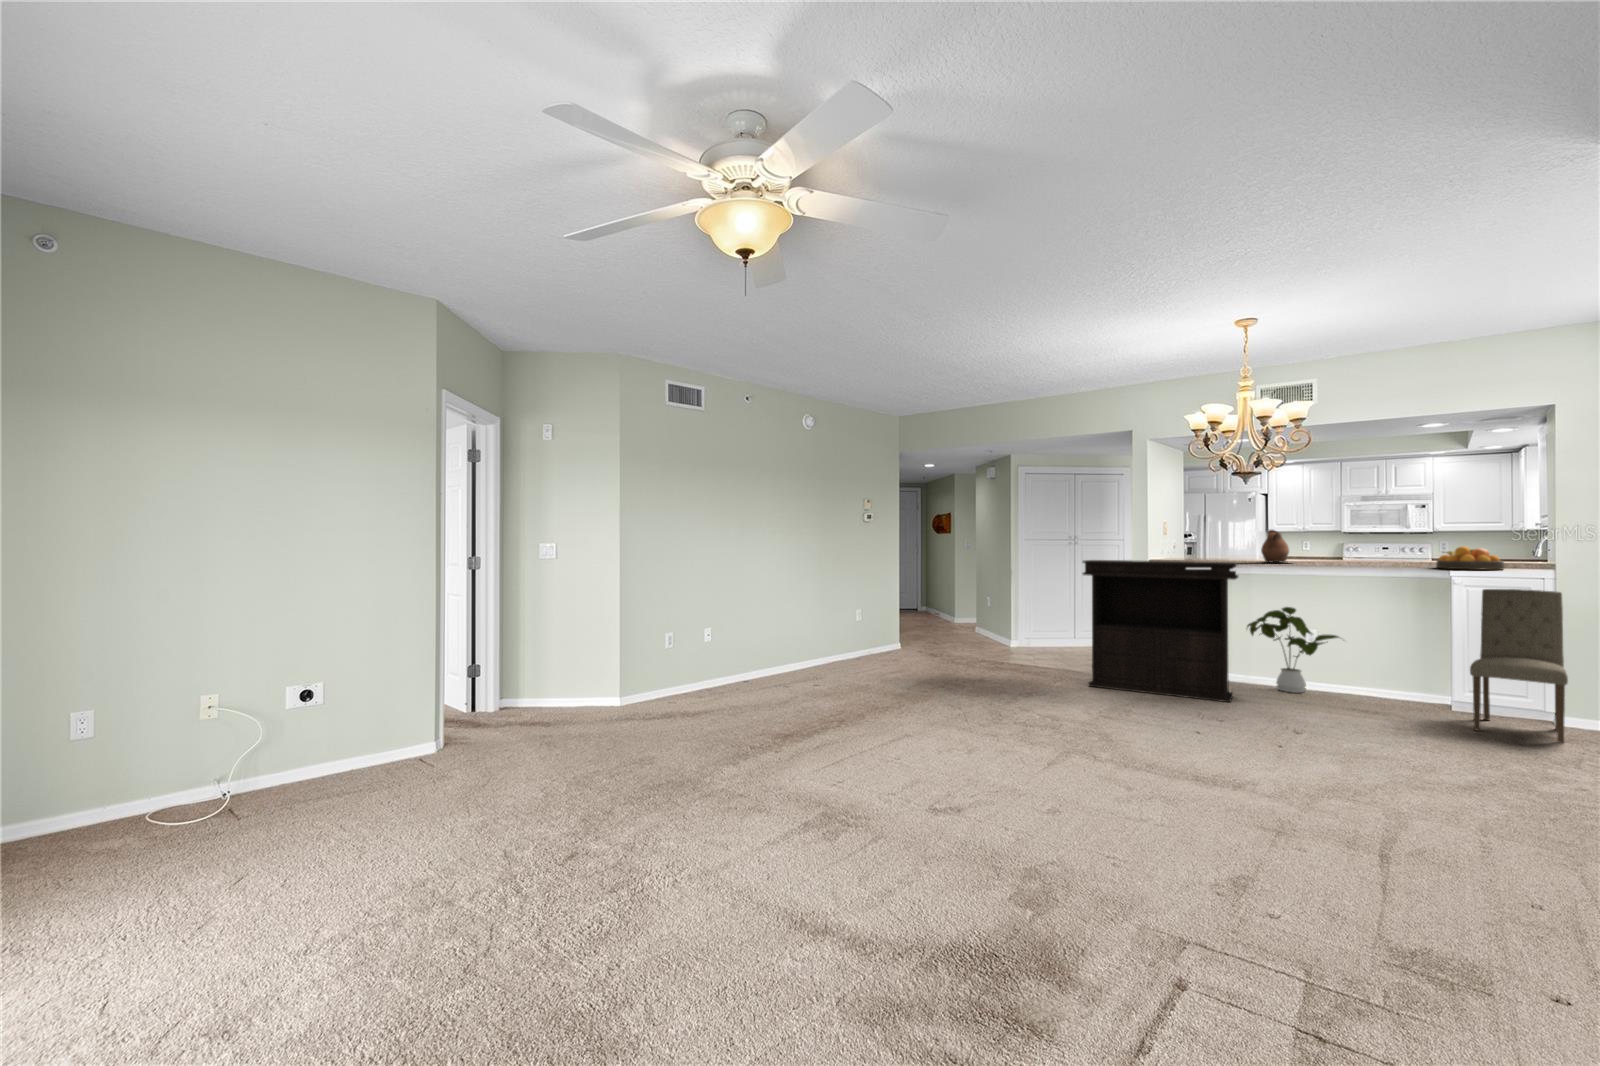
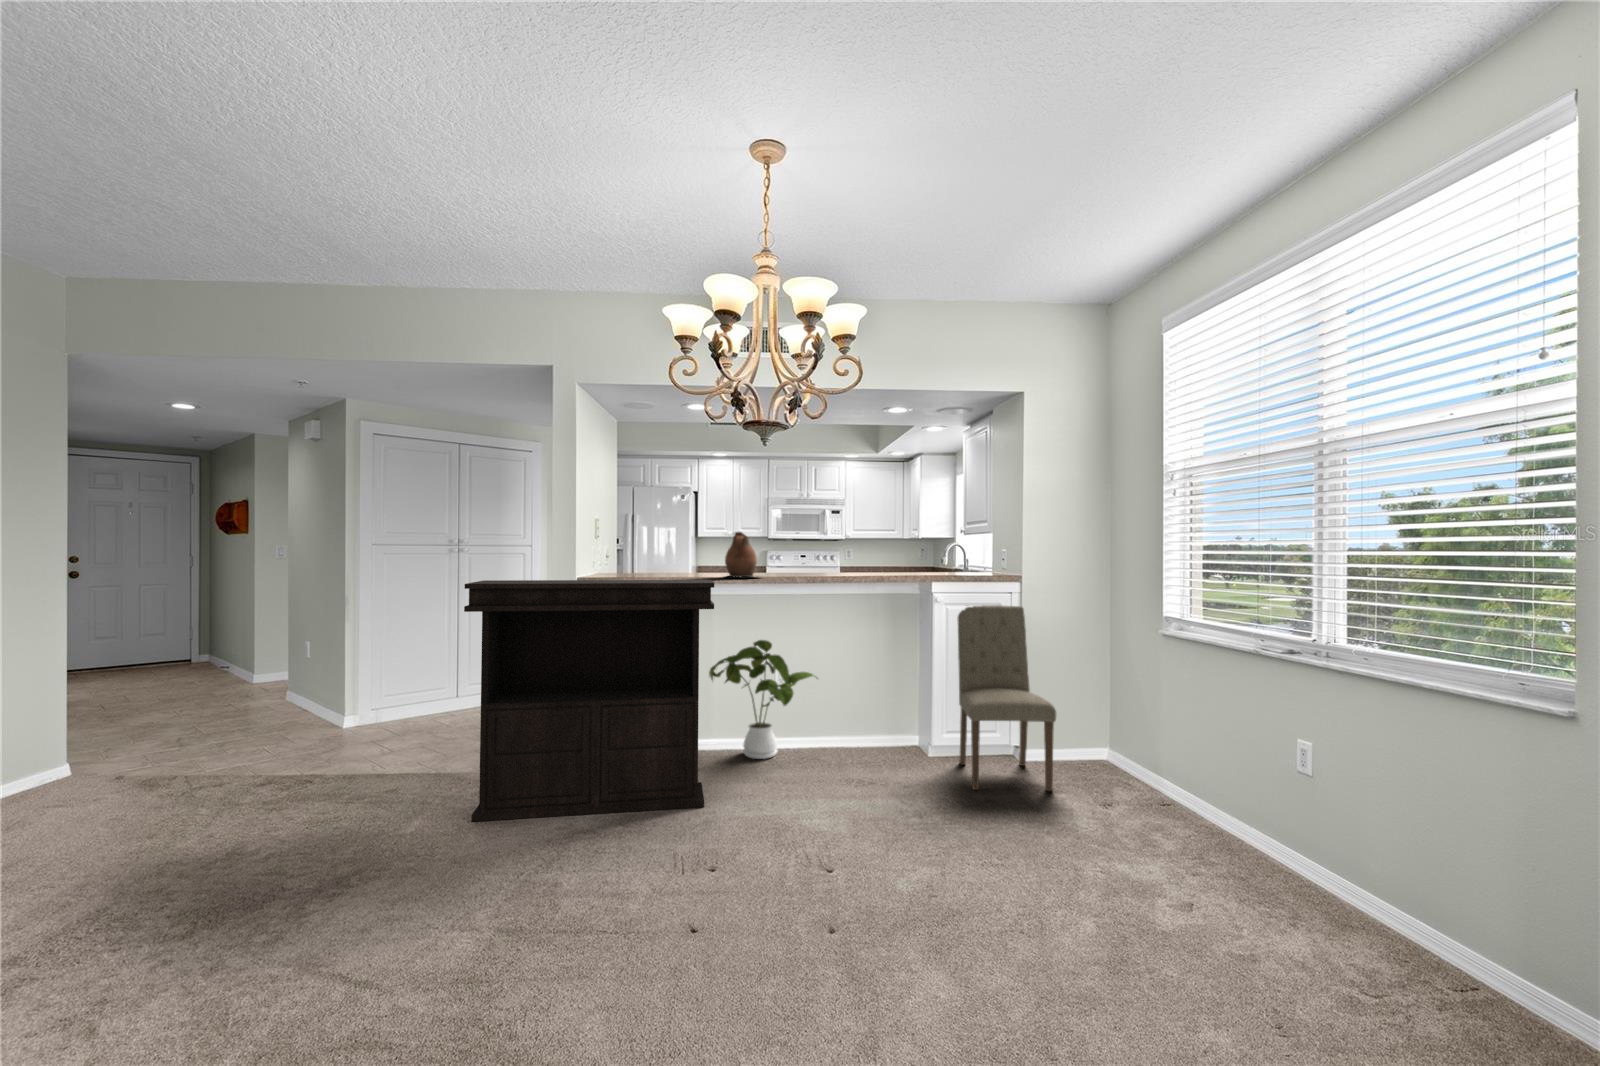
fruit bowl: present [1436,546,1504,570] -> none [915,555,977,583]

